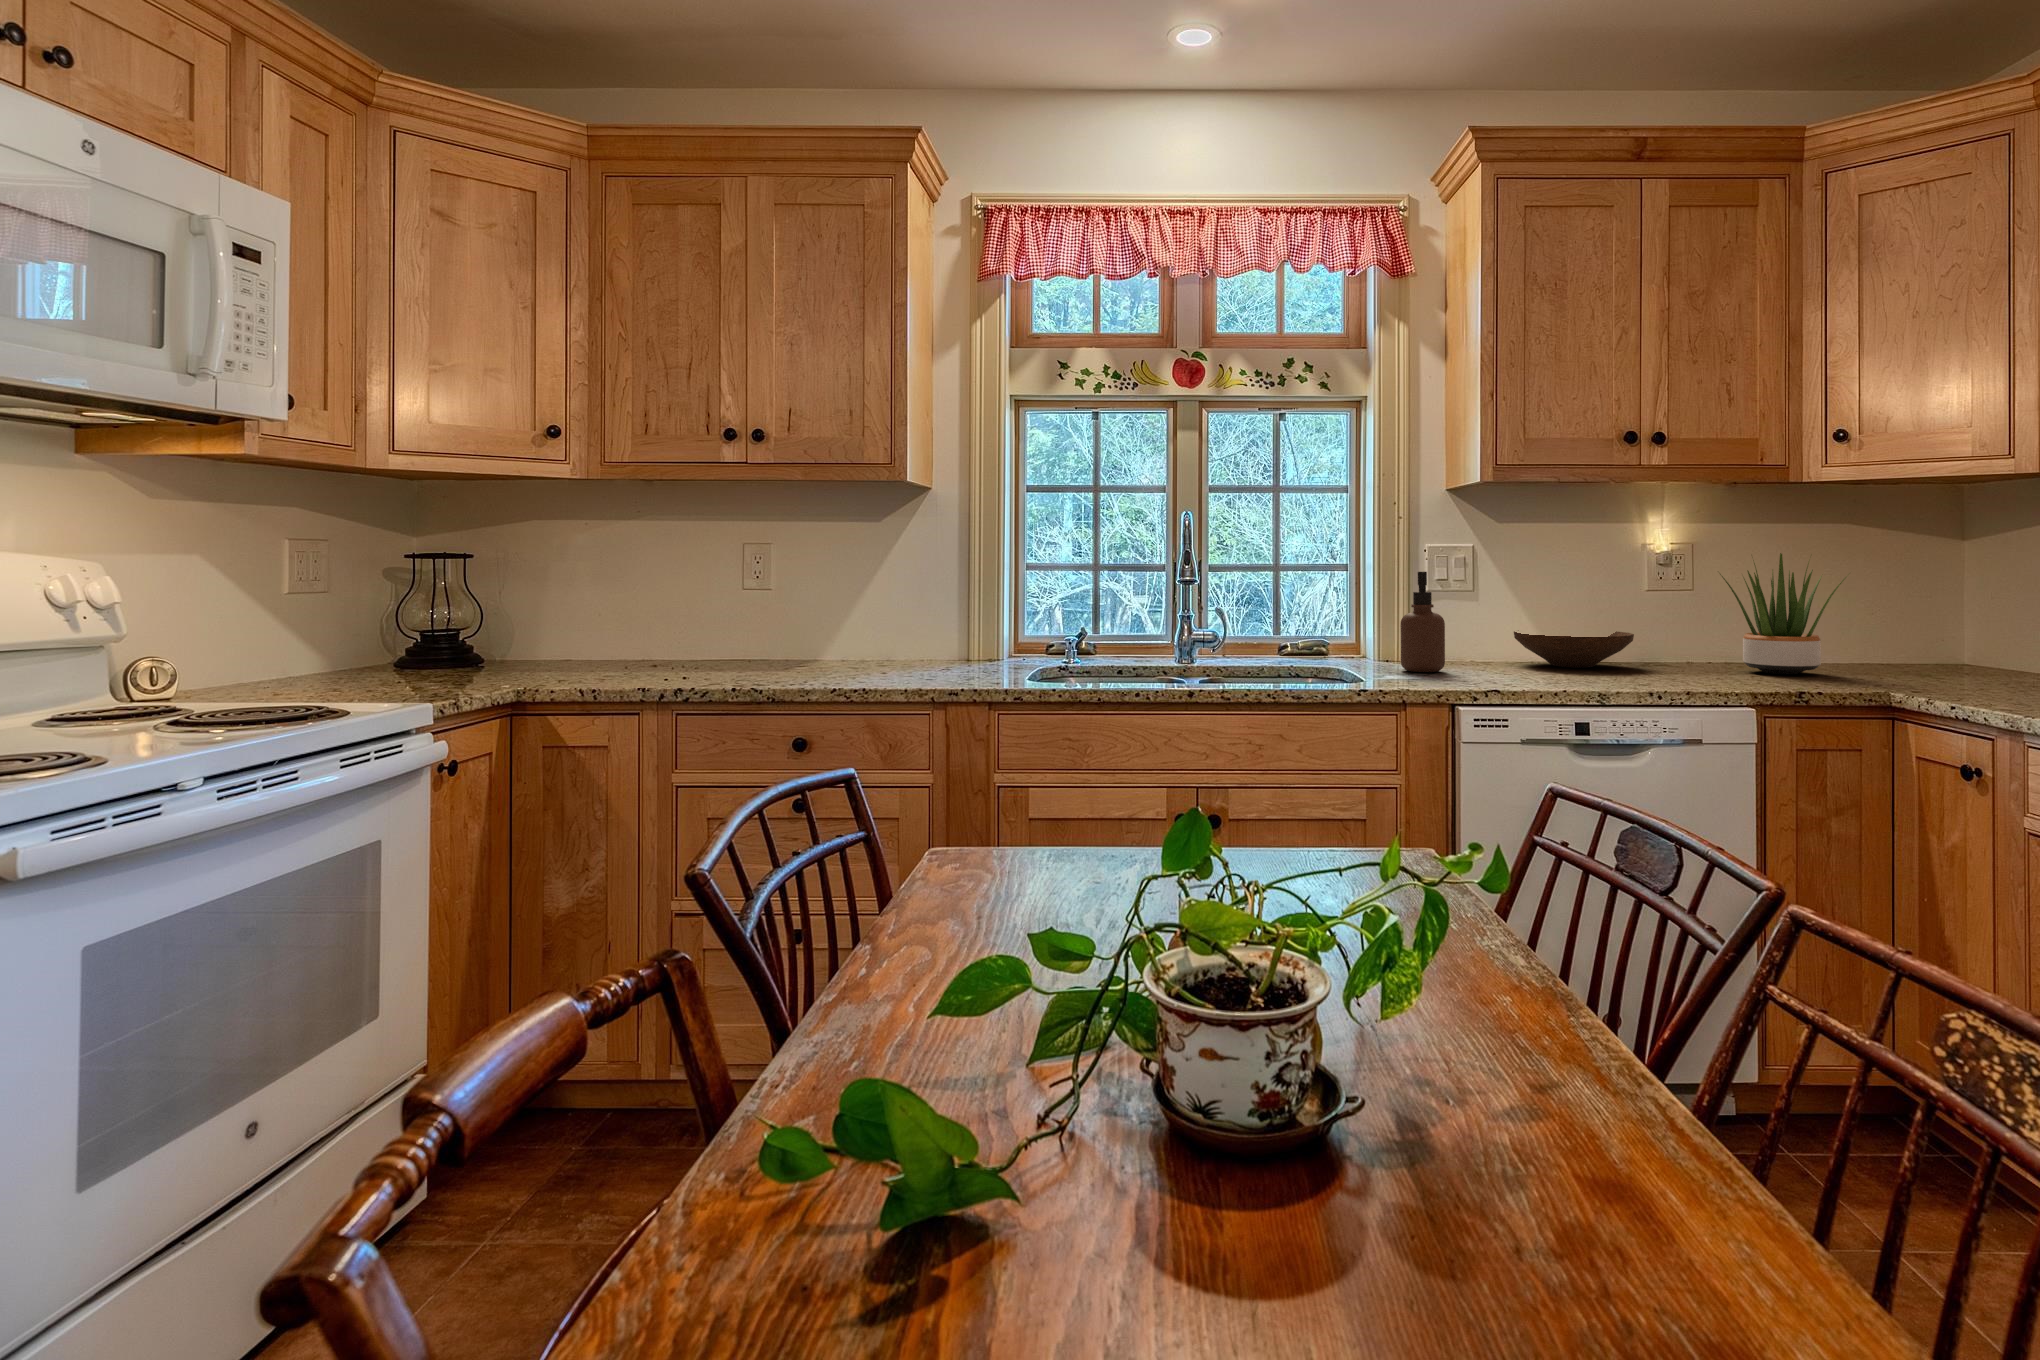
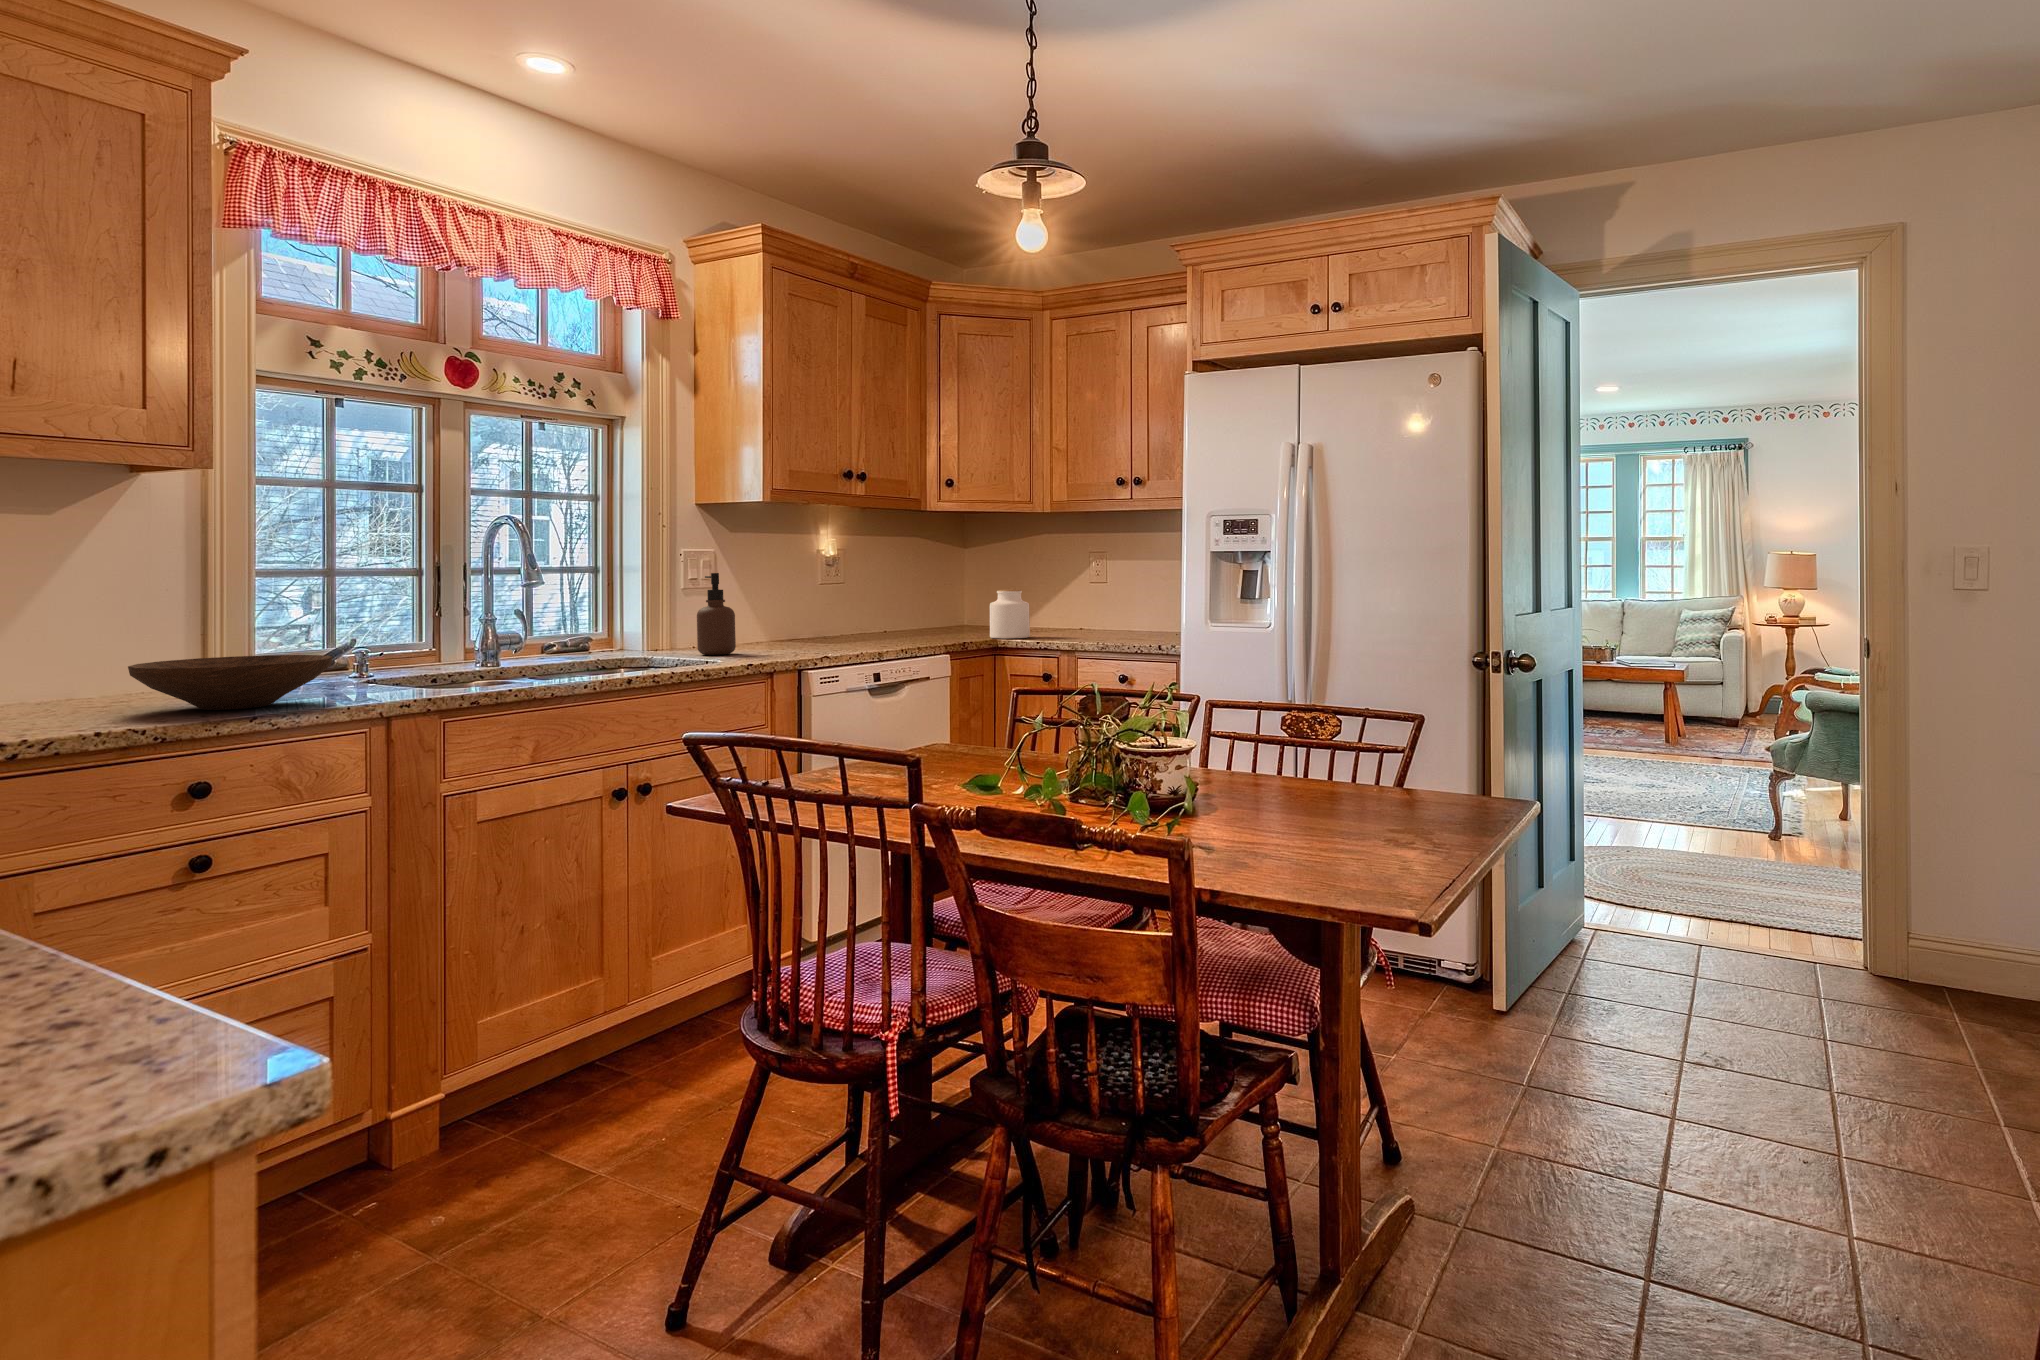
potted plant: present [1720,553,1849,674] -> none [866,559,955,638]
jar: none [1901,606,1984,692] -> present [990,590,1030,639]
wooden bowl: present [1514,631,1634,668] -> present [128,655,332,710]

